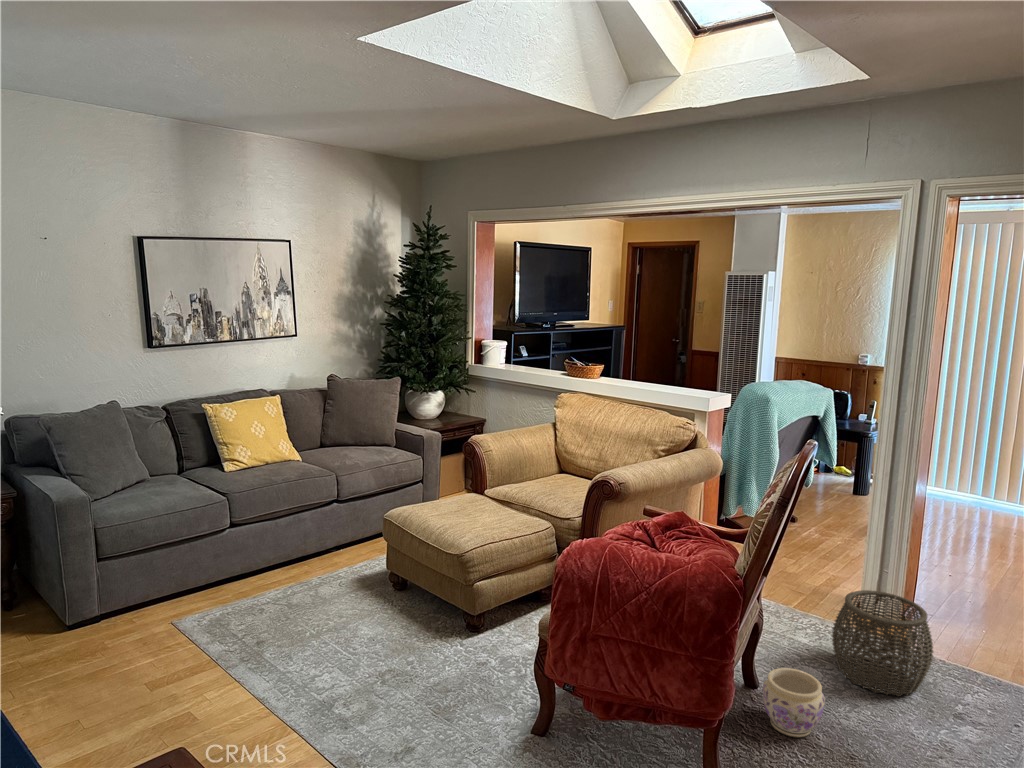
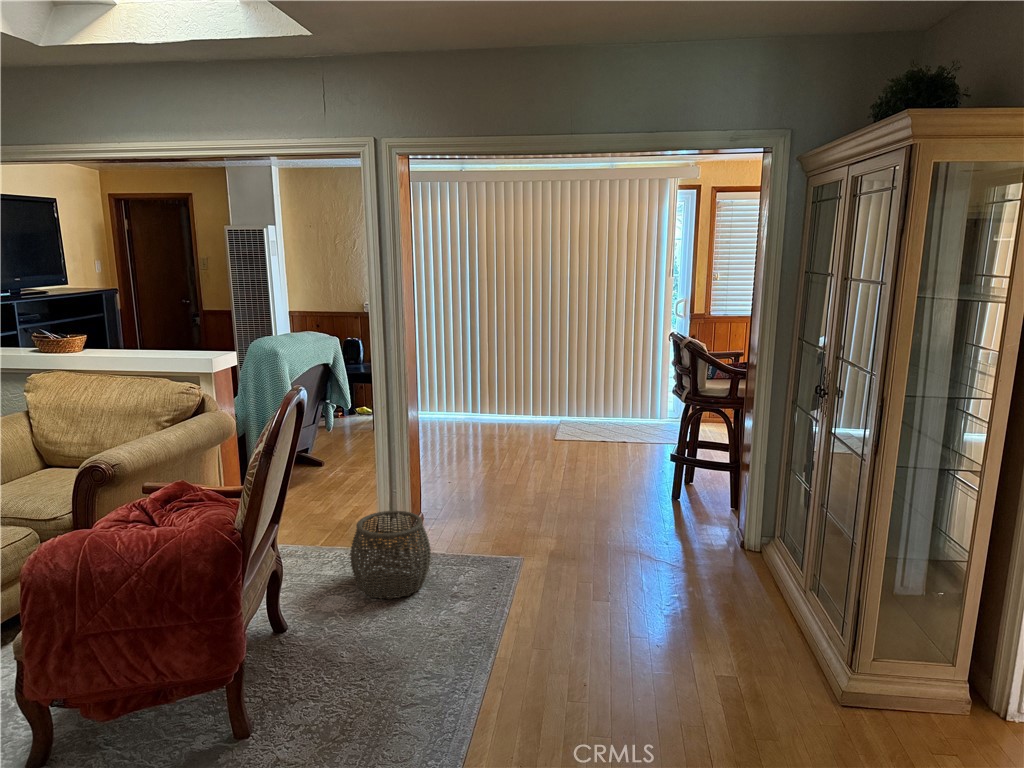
planter: present [763,668,825,738] -> none [287,601,344,664]

